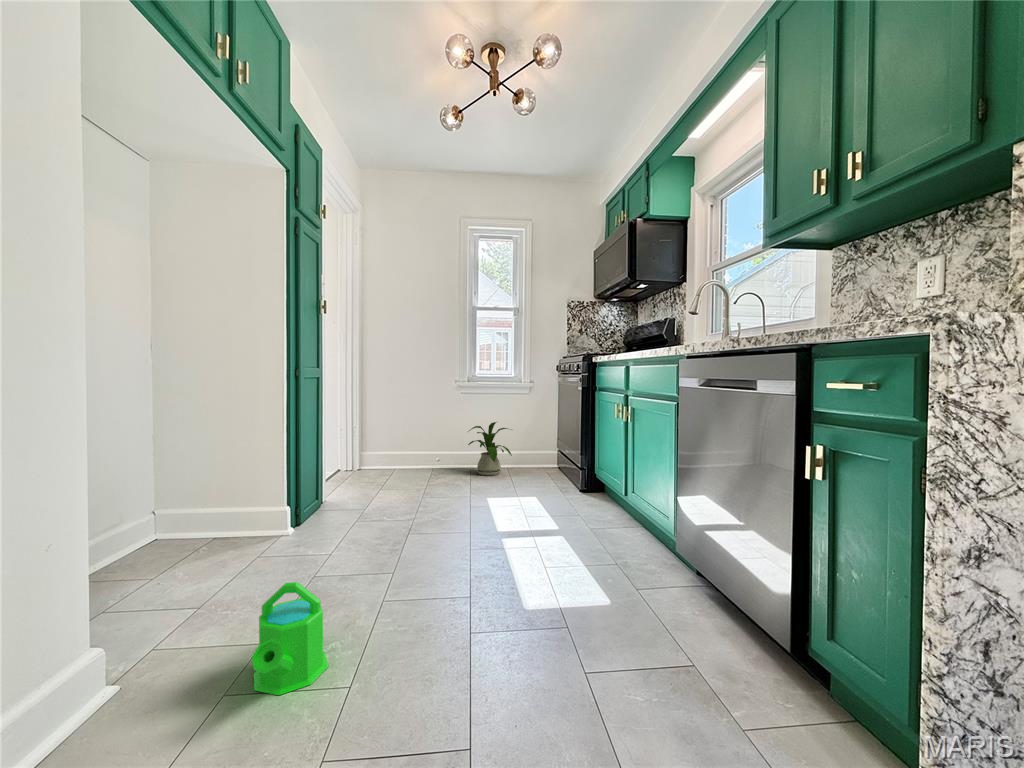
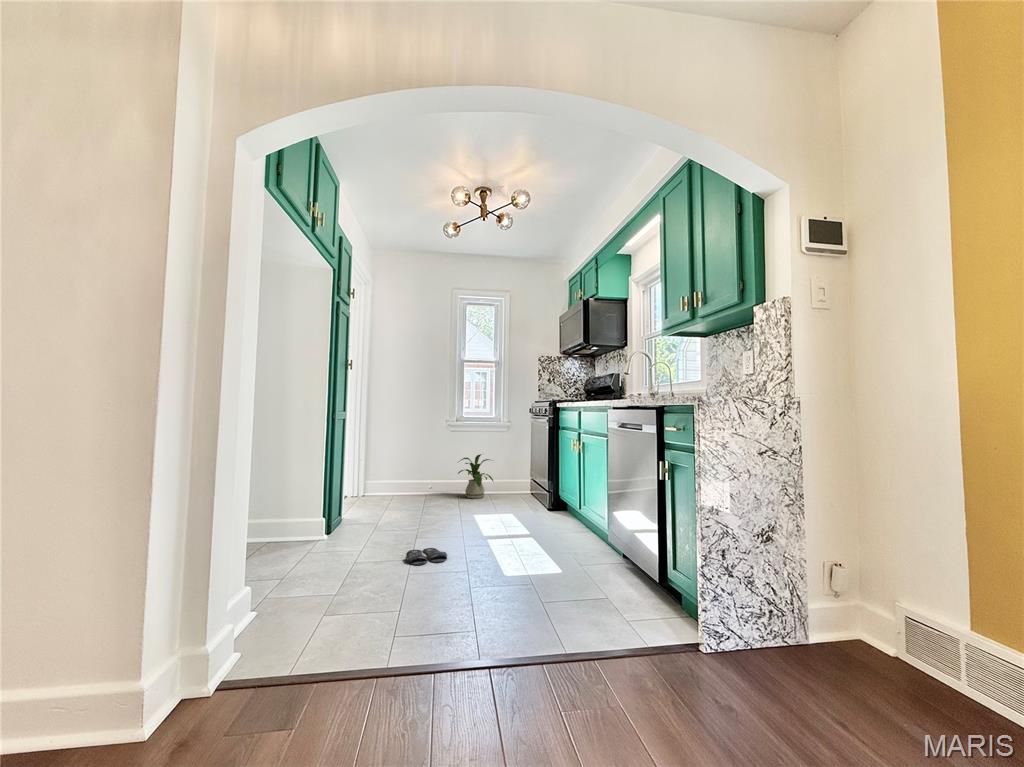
slippers: none [384,553,443,585] -> present [405,548,447,566]
watering can: present [252,582,329,695] -> none [336,549,382,616]

